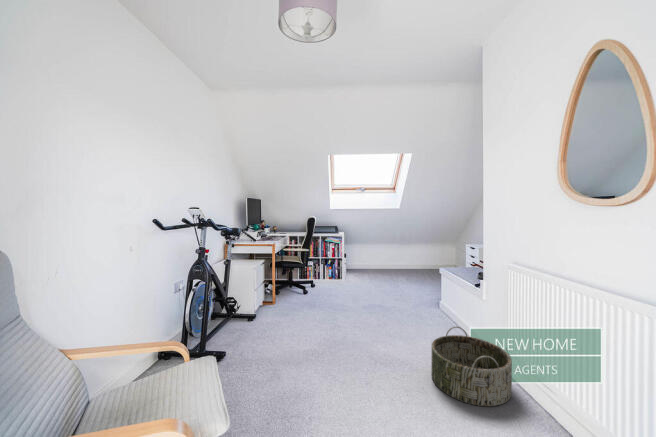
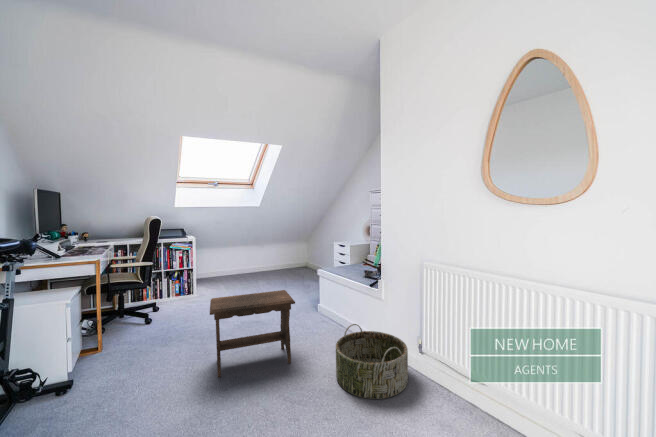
footstool: none [331,281,401,349] -> present [210,290,295,378]

